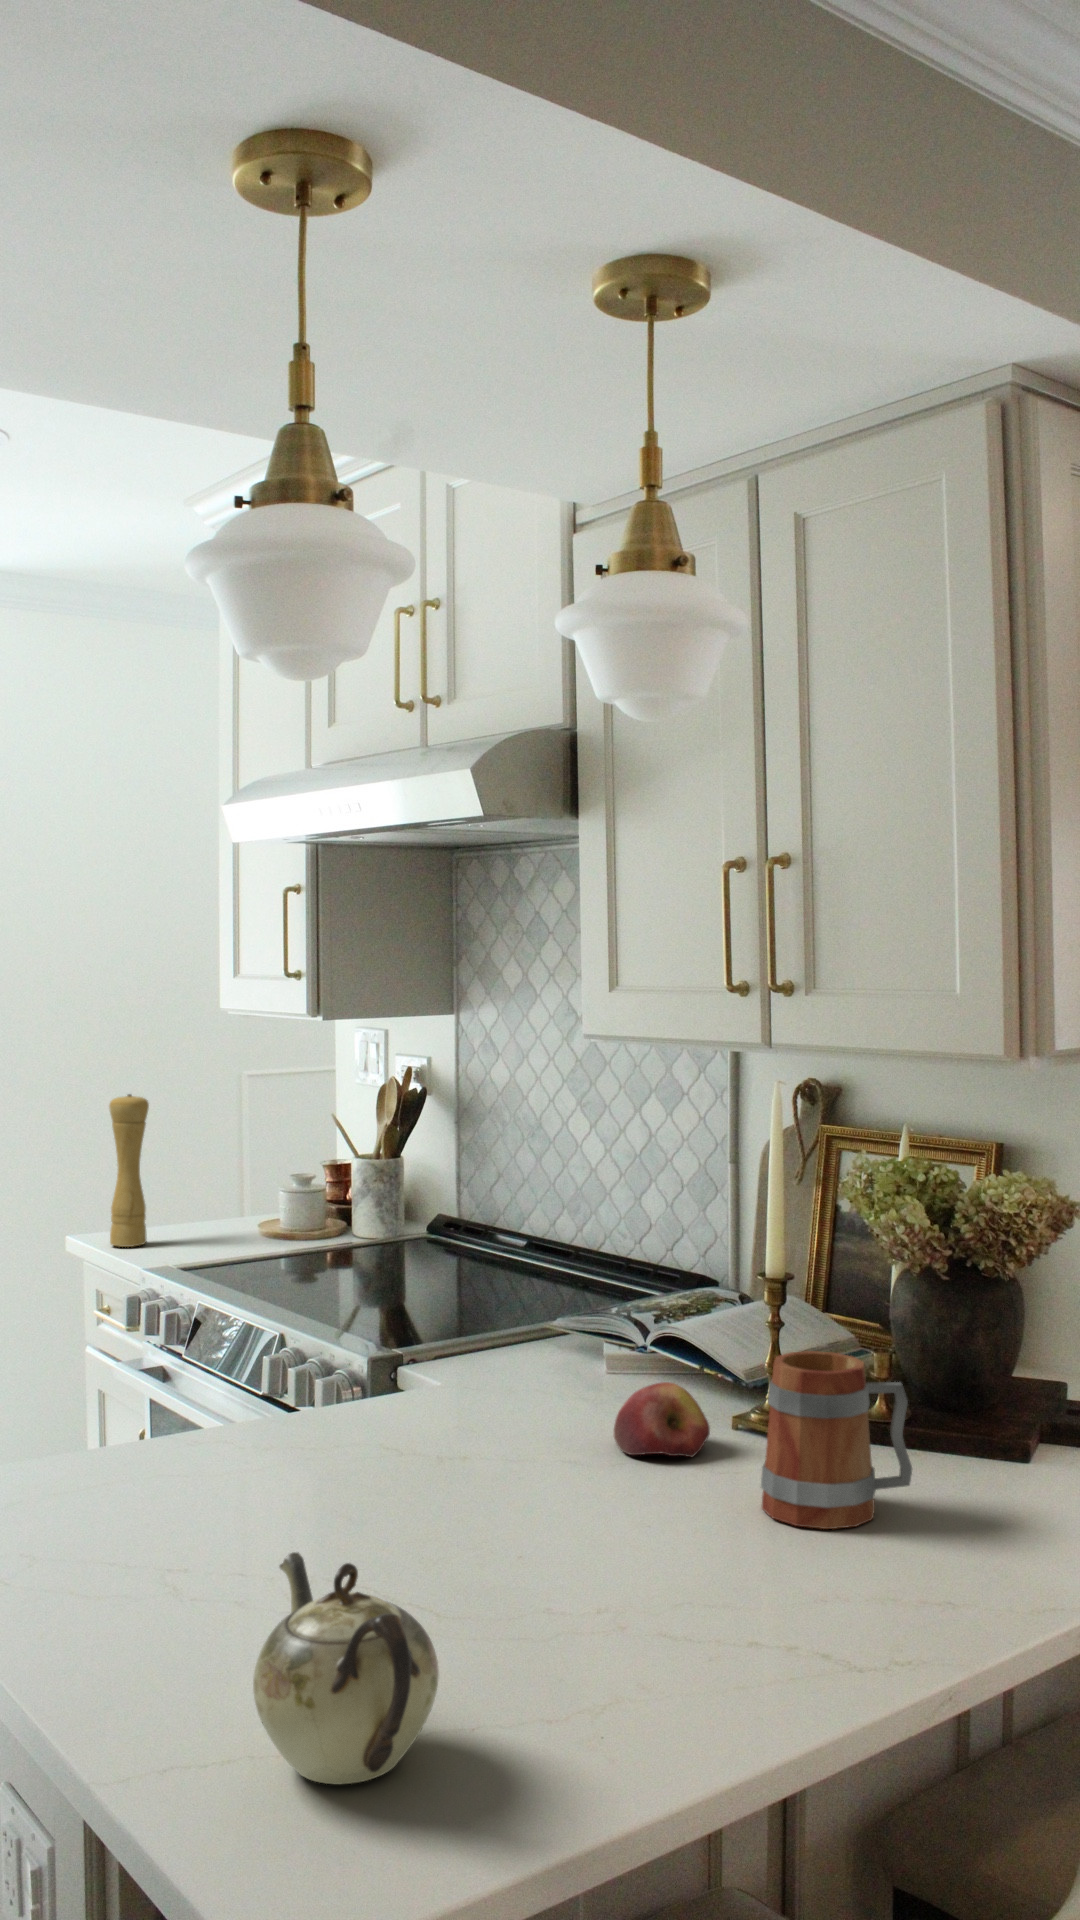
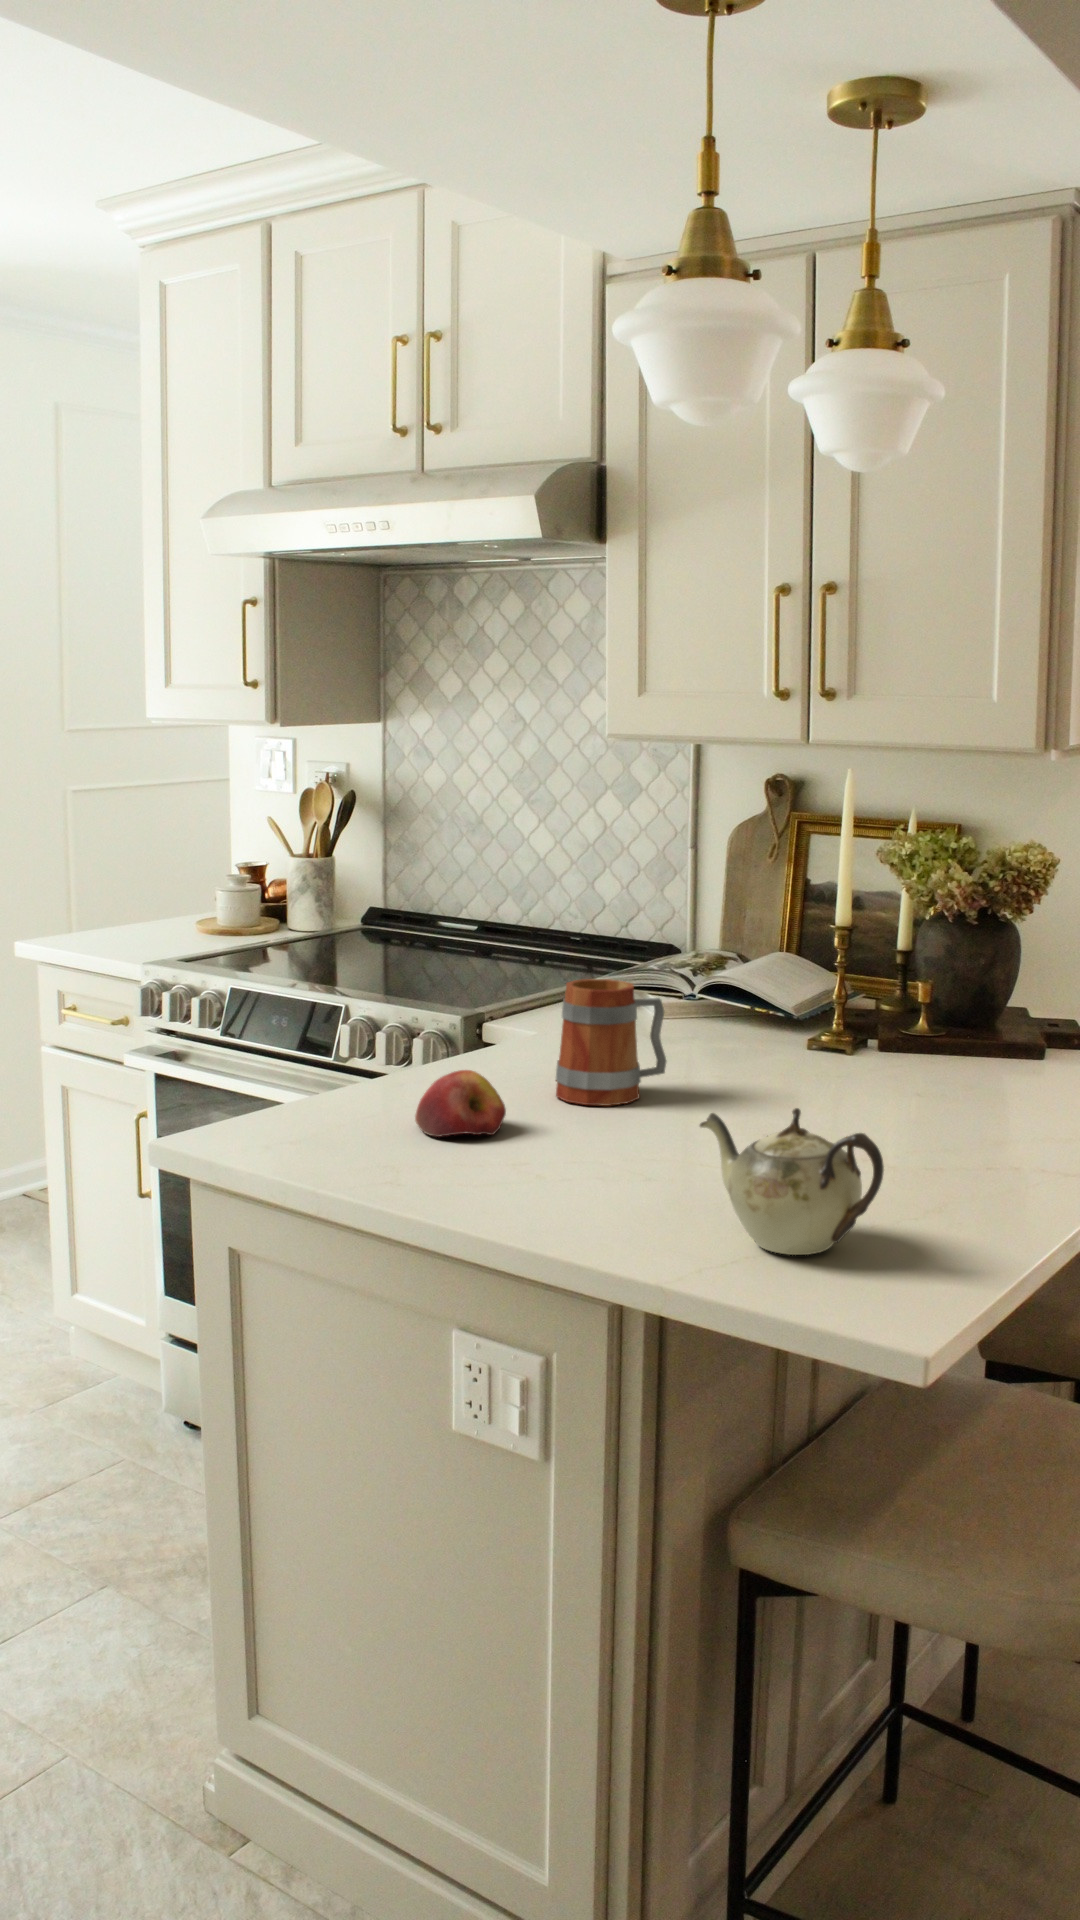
pepper mill: present [109,1094,149,1247] -> none [66,800,106,944]
mug: present [761,1351,912,1529] -> present [556,979,666,1106]
apple: present [614,1382,710,1457] -> present [415,1070,506,1137]

